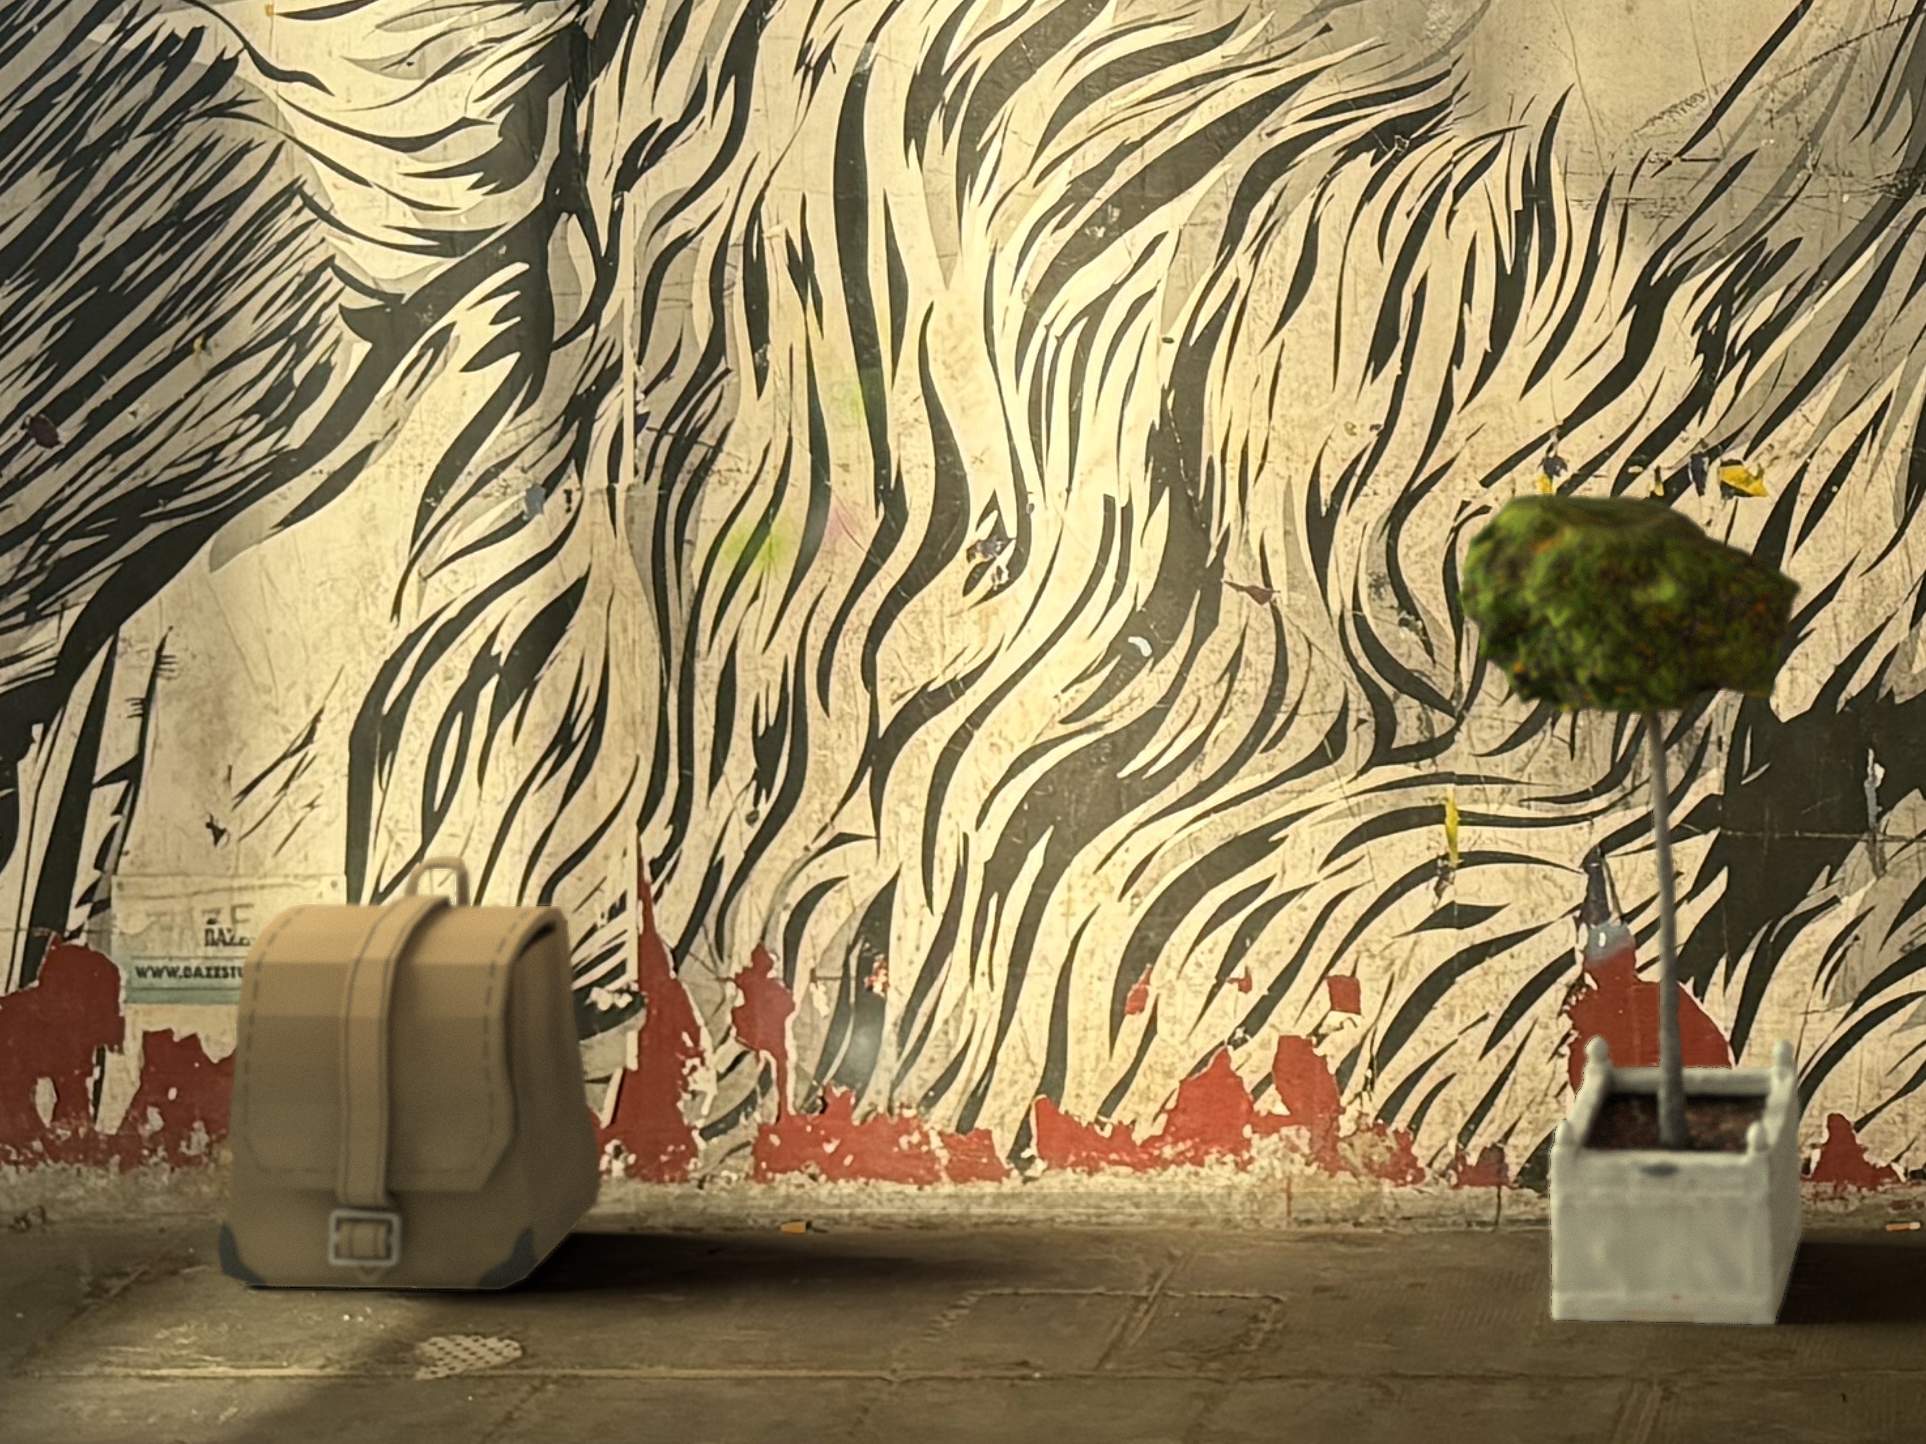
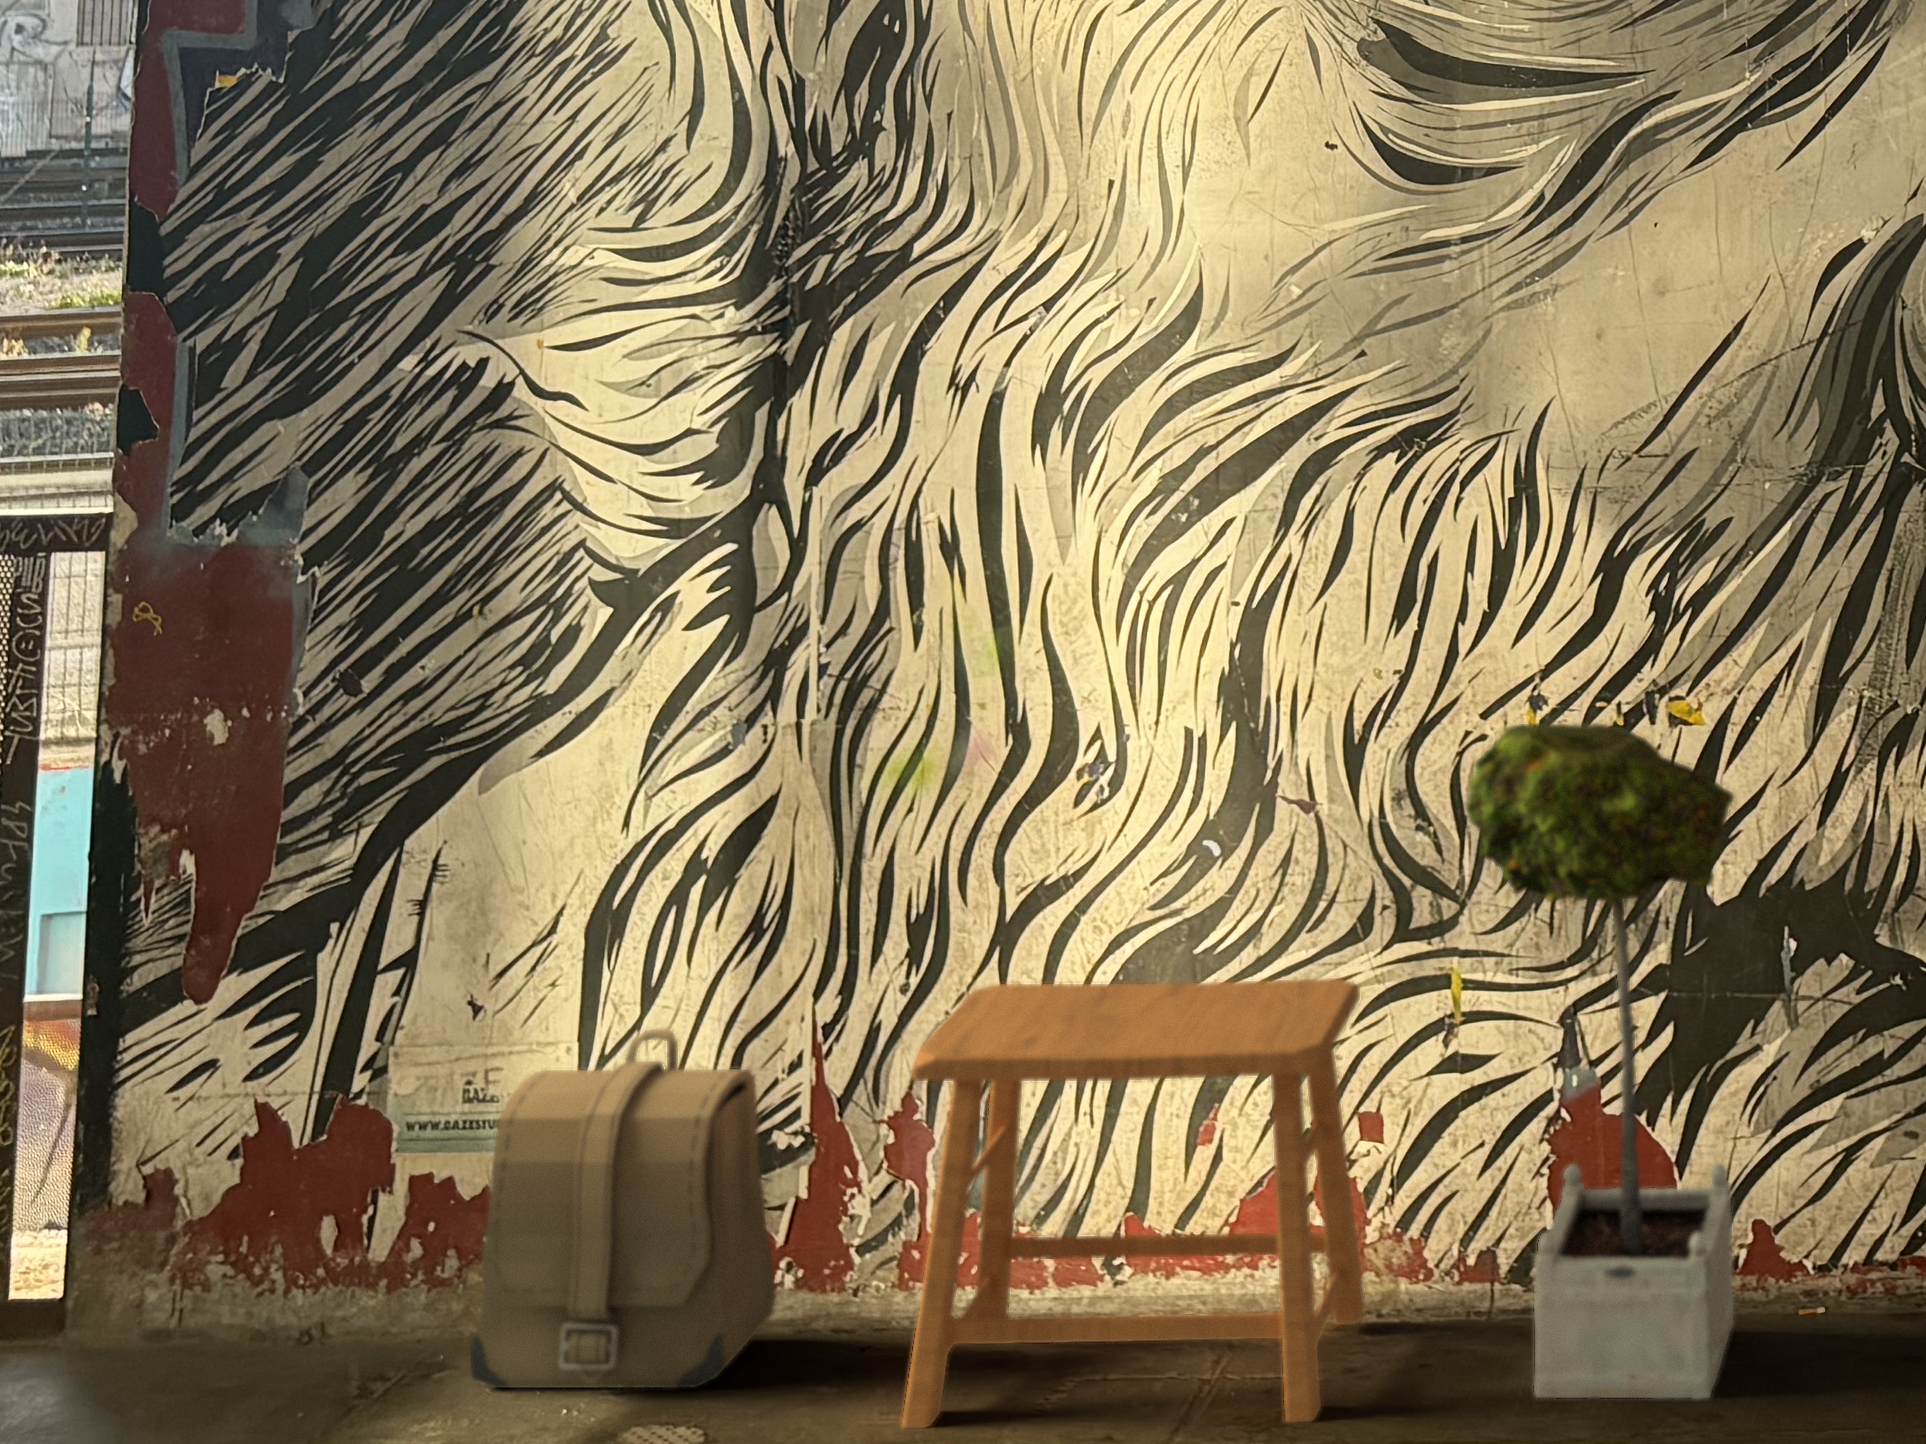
stool: none [754,806,1340,1354] -> present [902,978,1366,1428]

